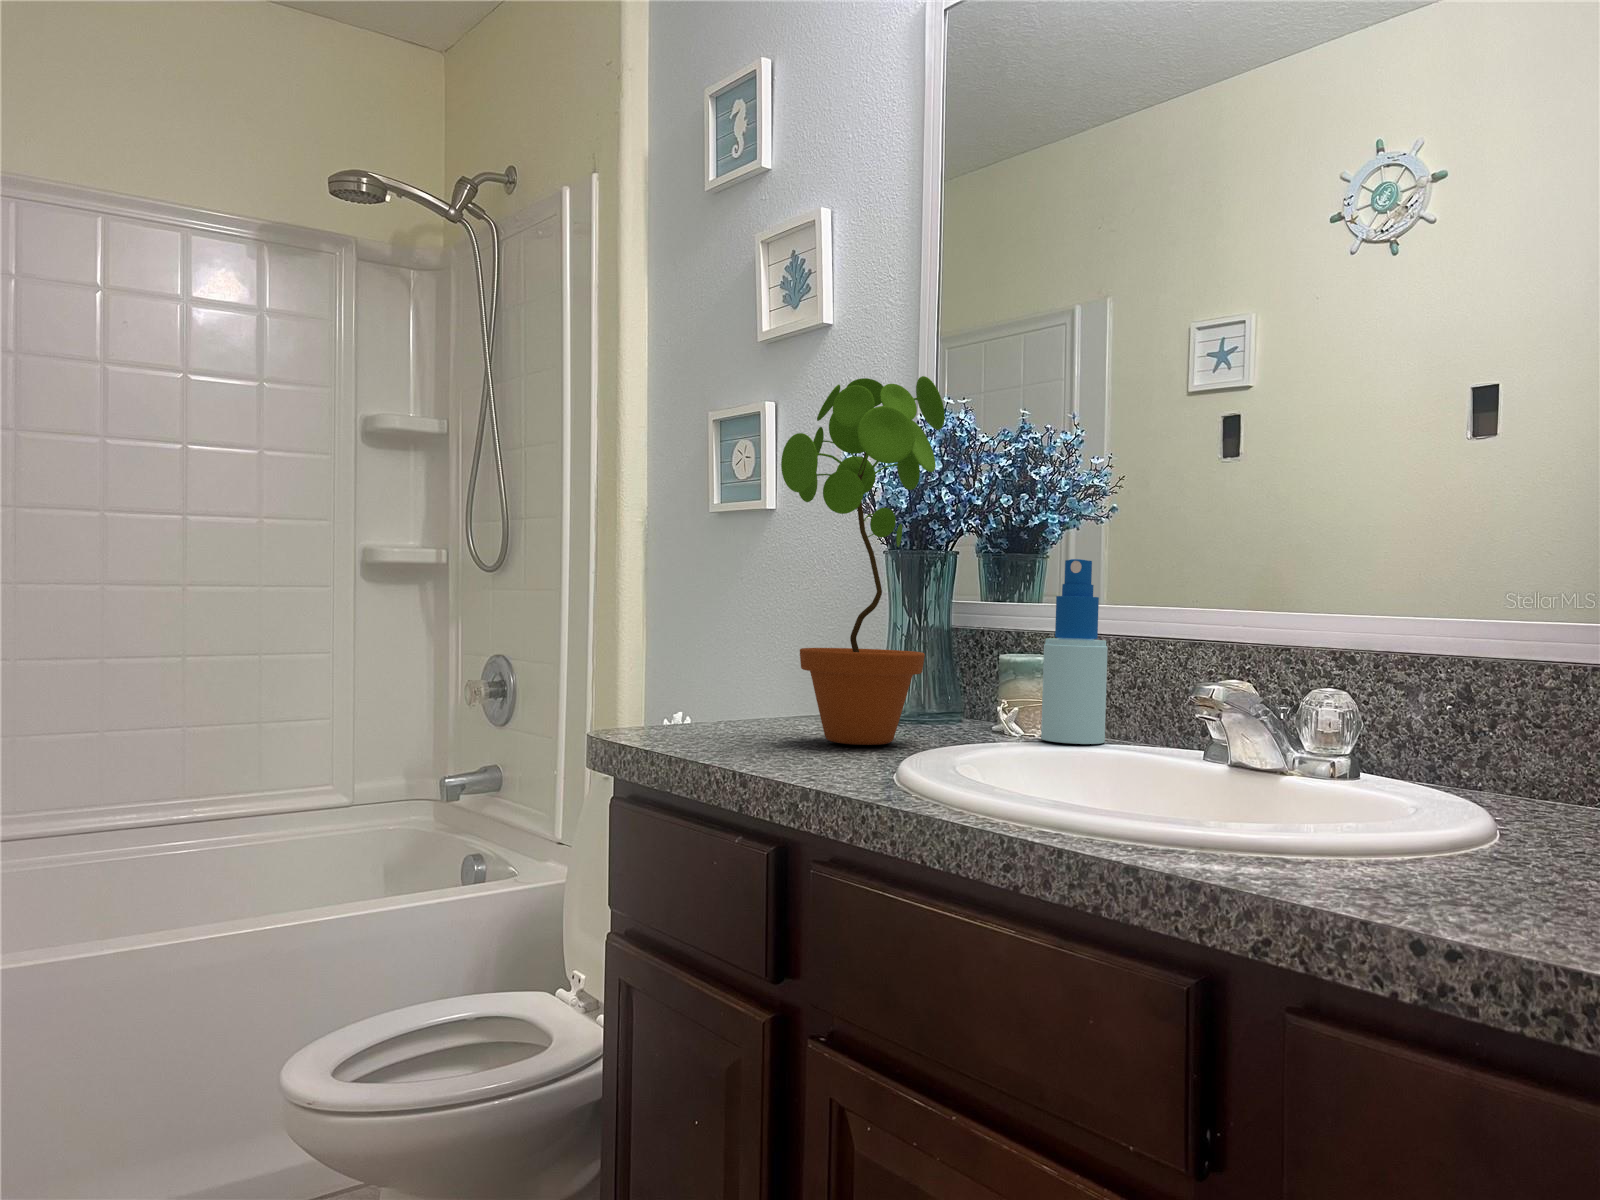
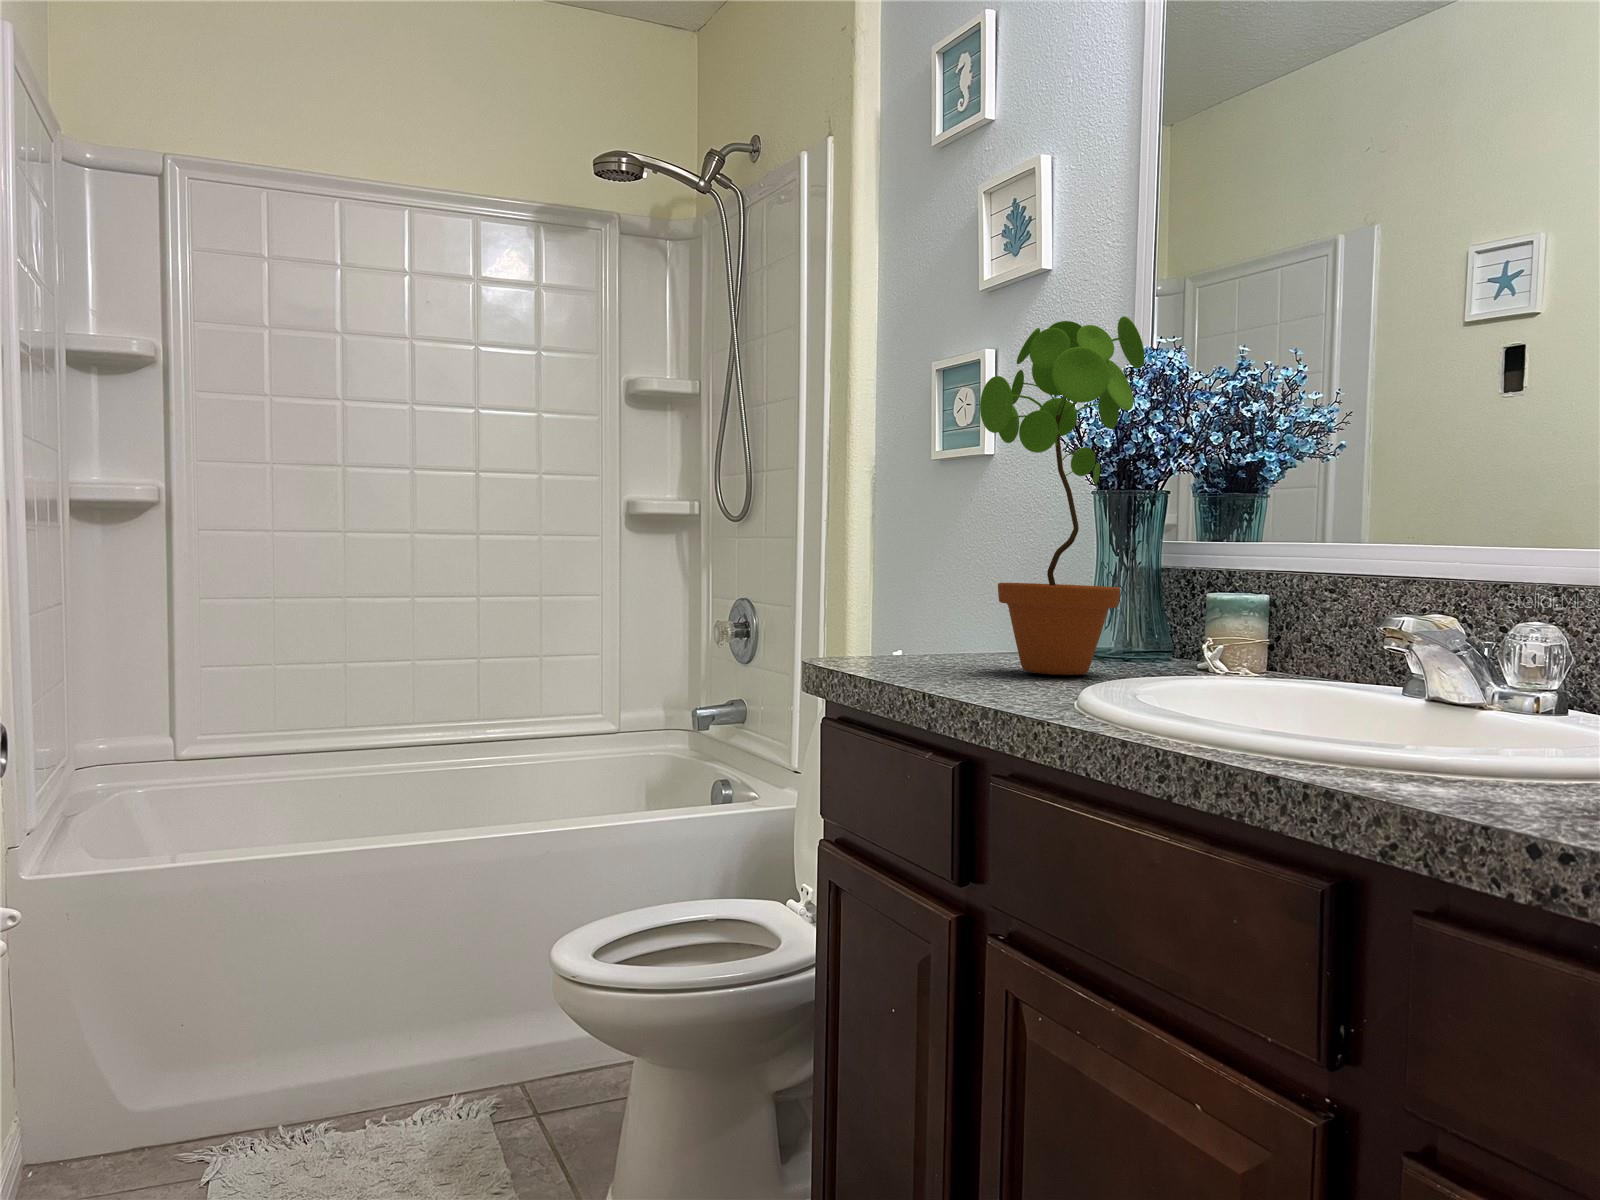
spray bottle: present [1041,559,1108,744] -> none [1242,495,1314,680]

